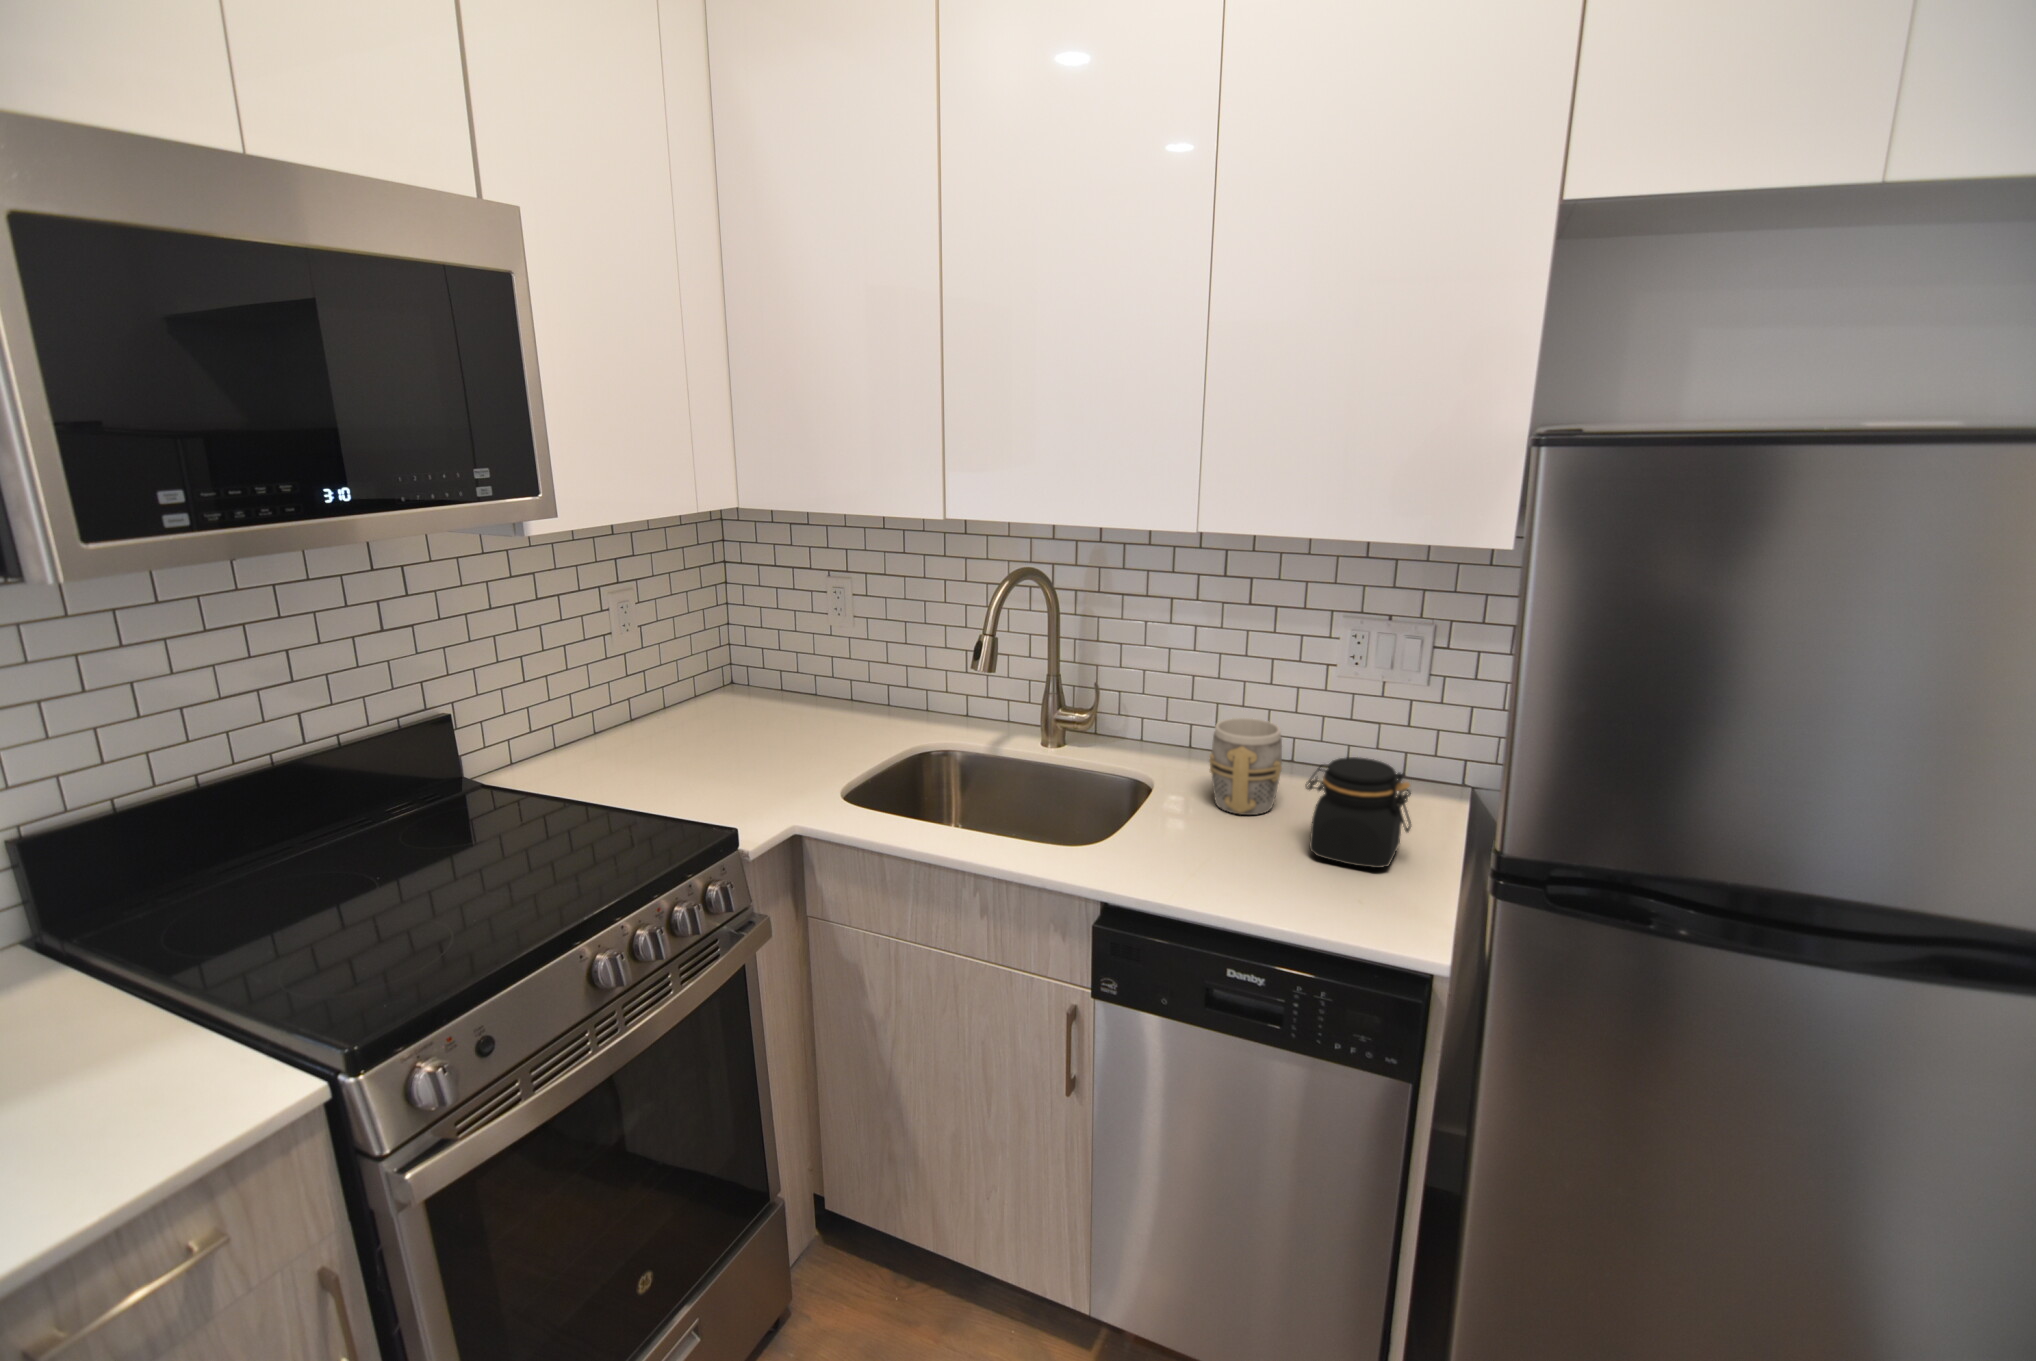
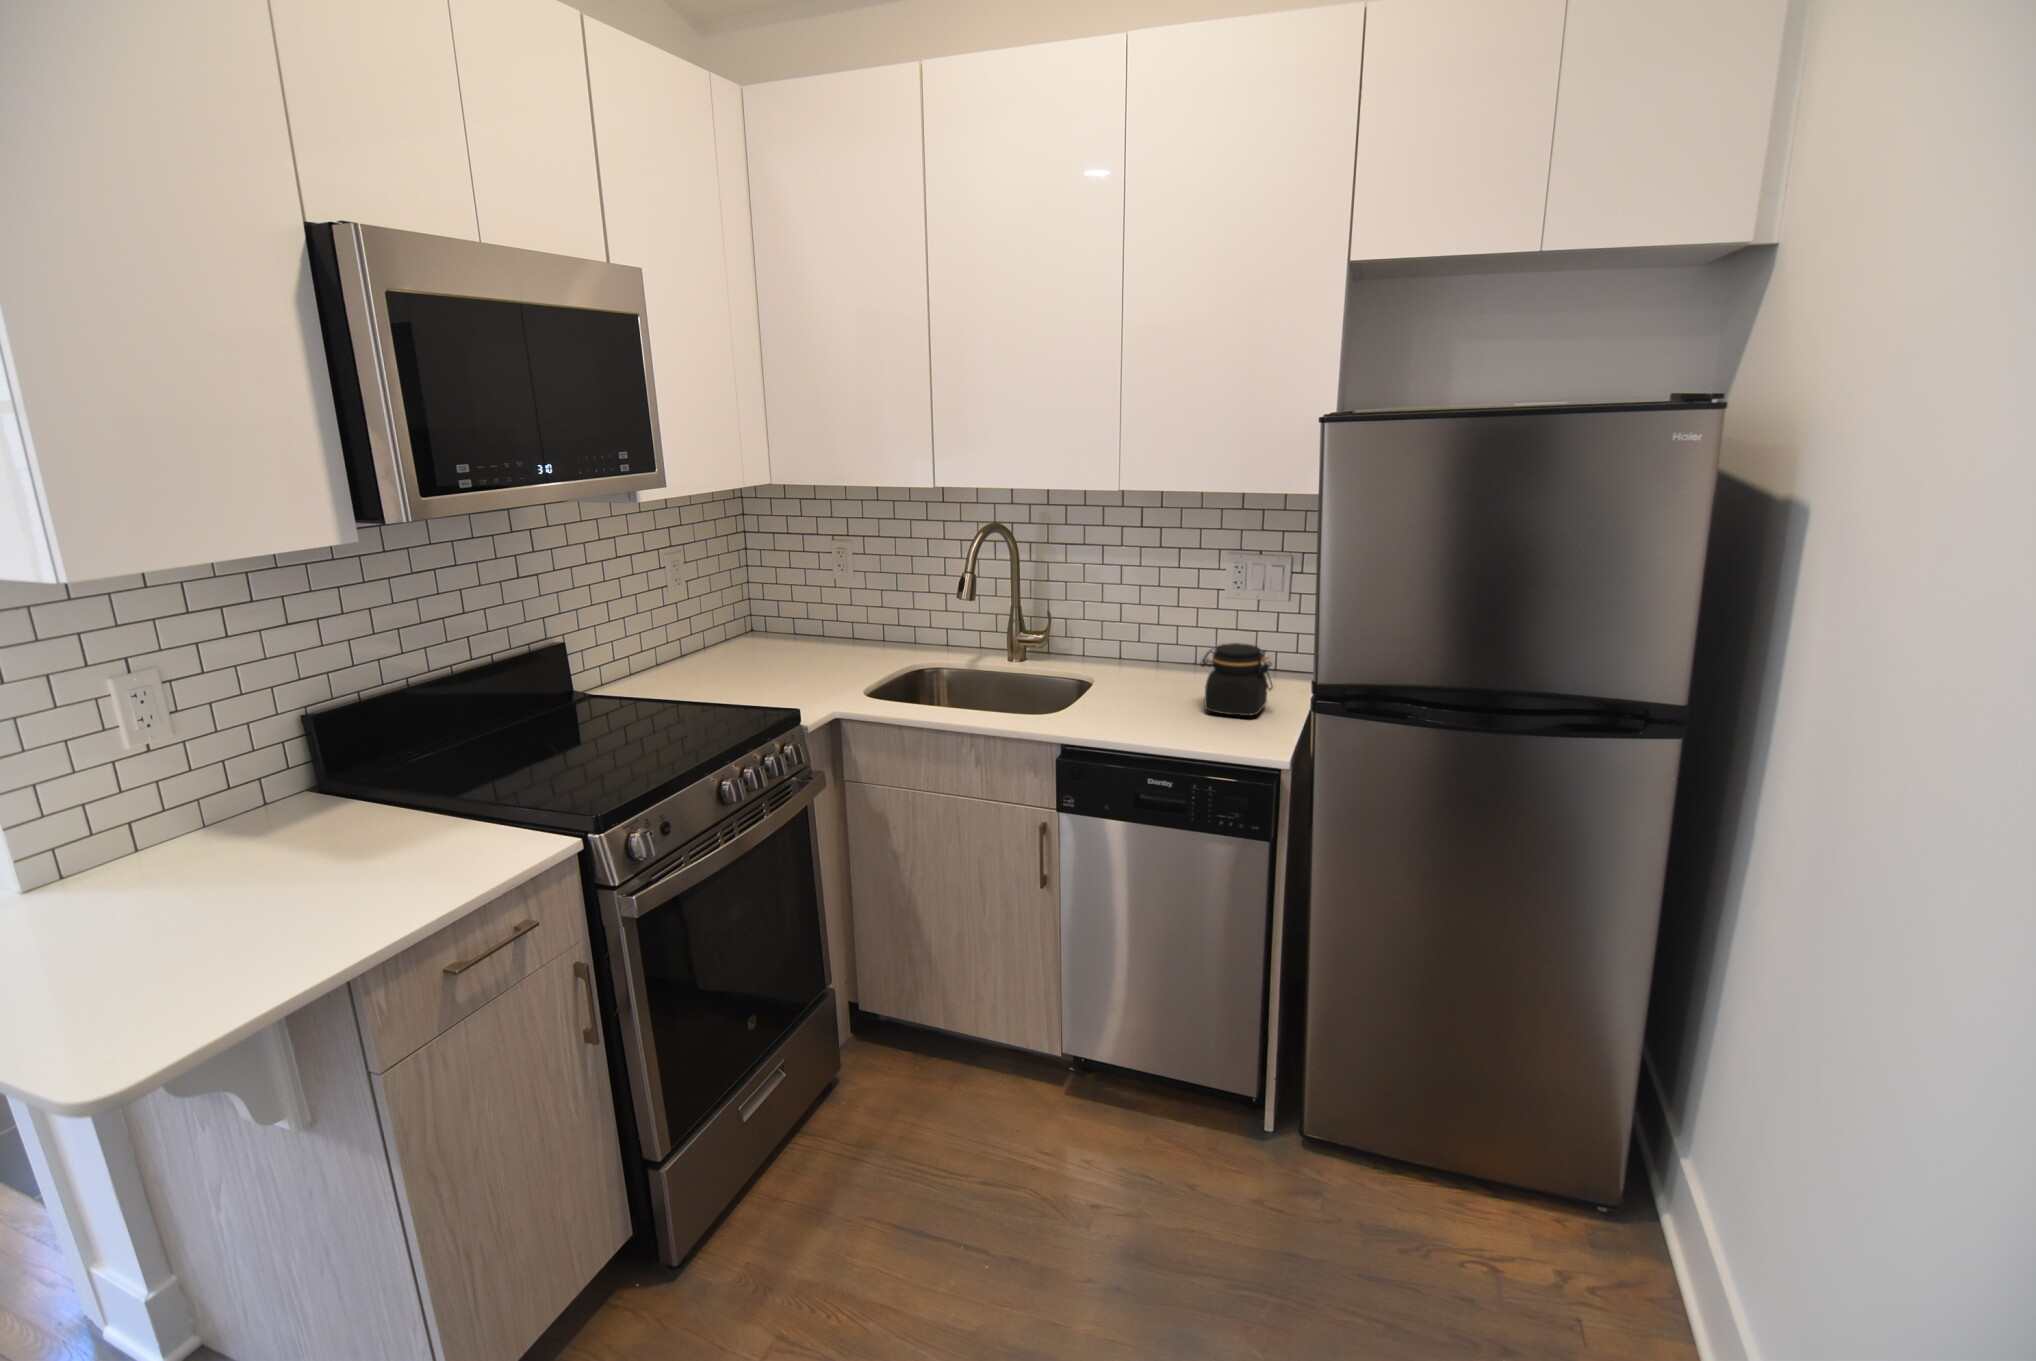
mug: present [1209,718,1282,815] -> none [1133,626,1186,694]

